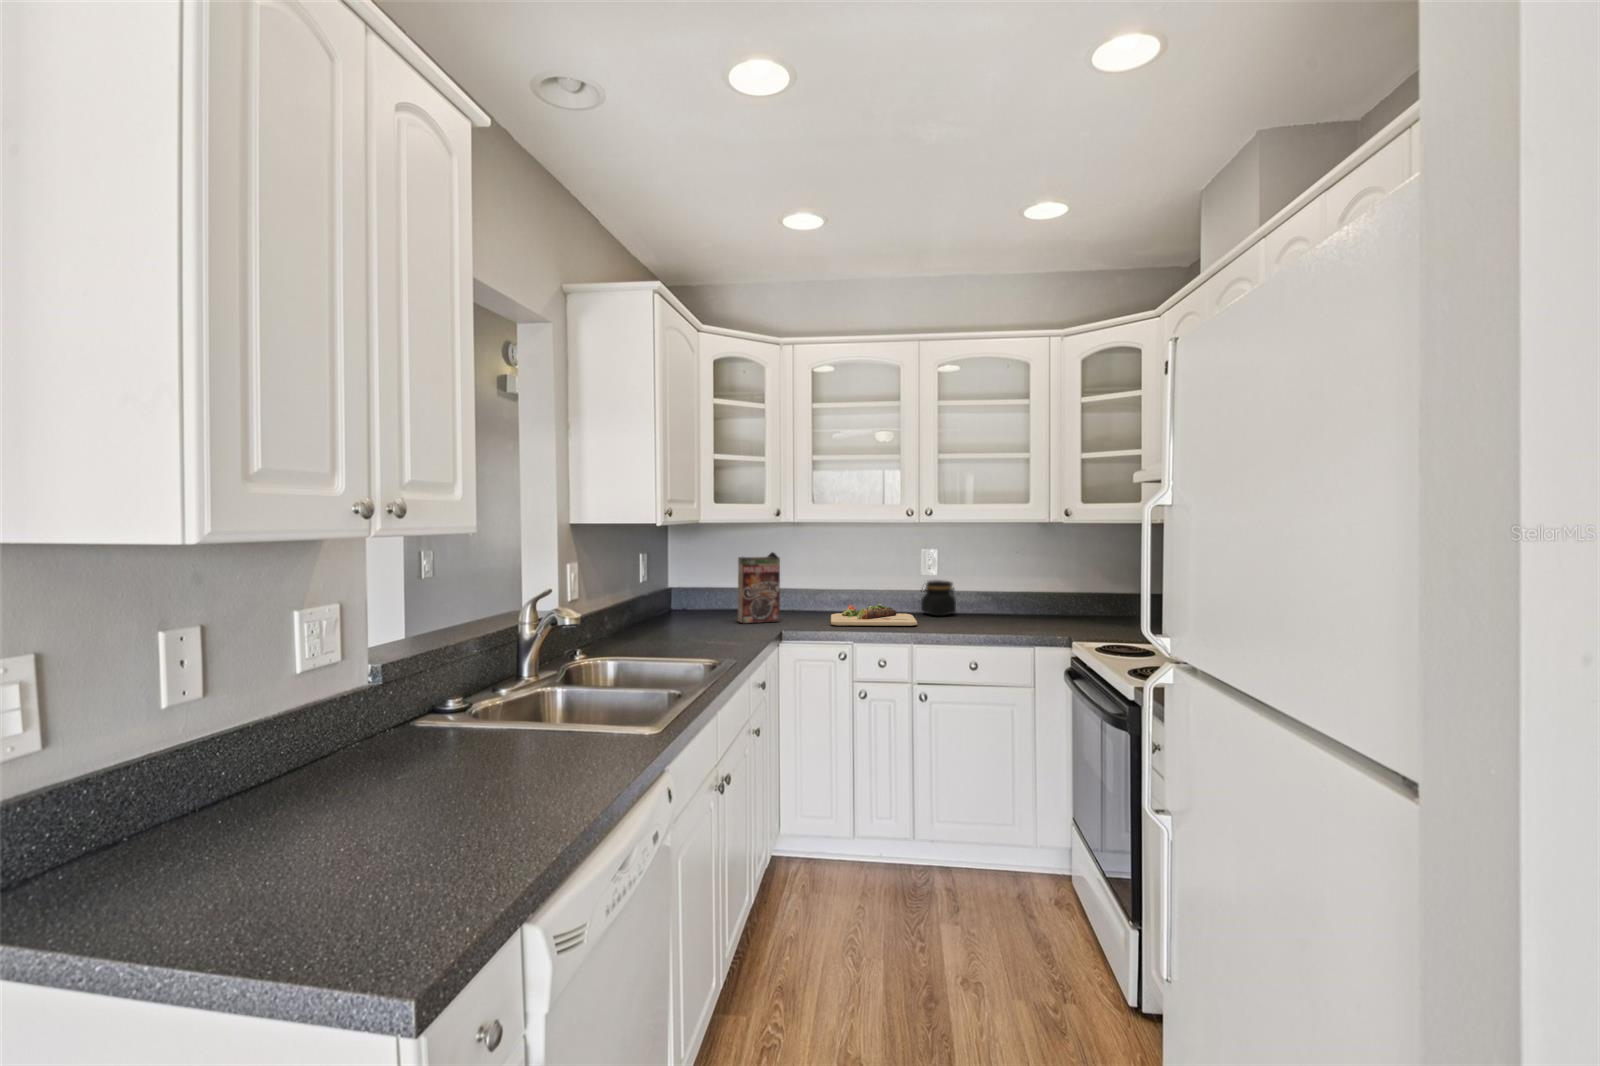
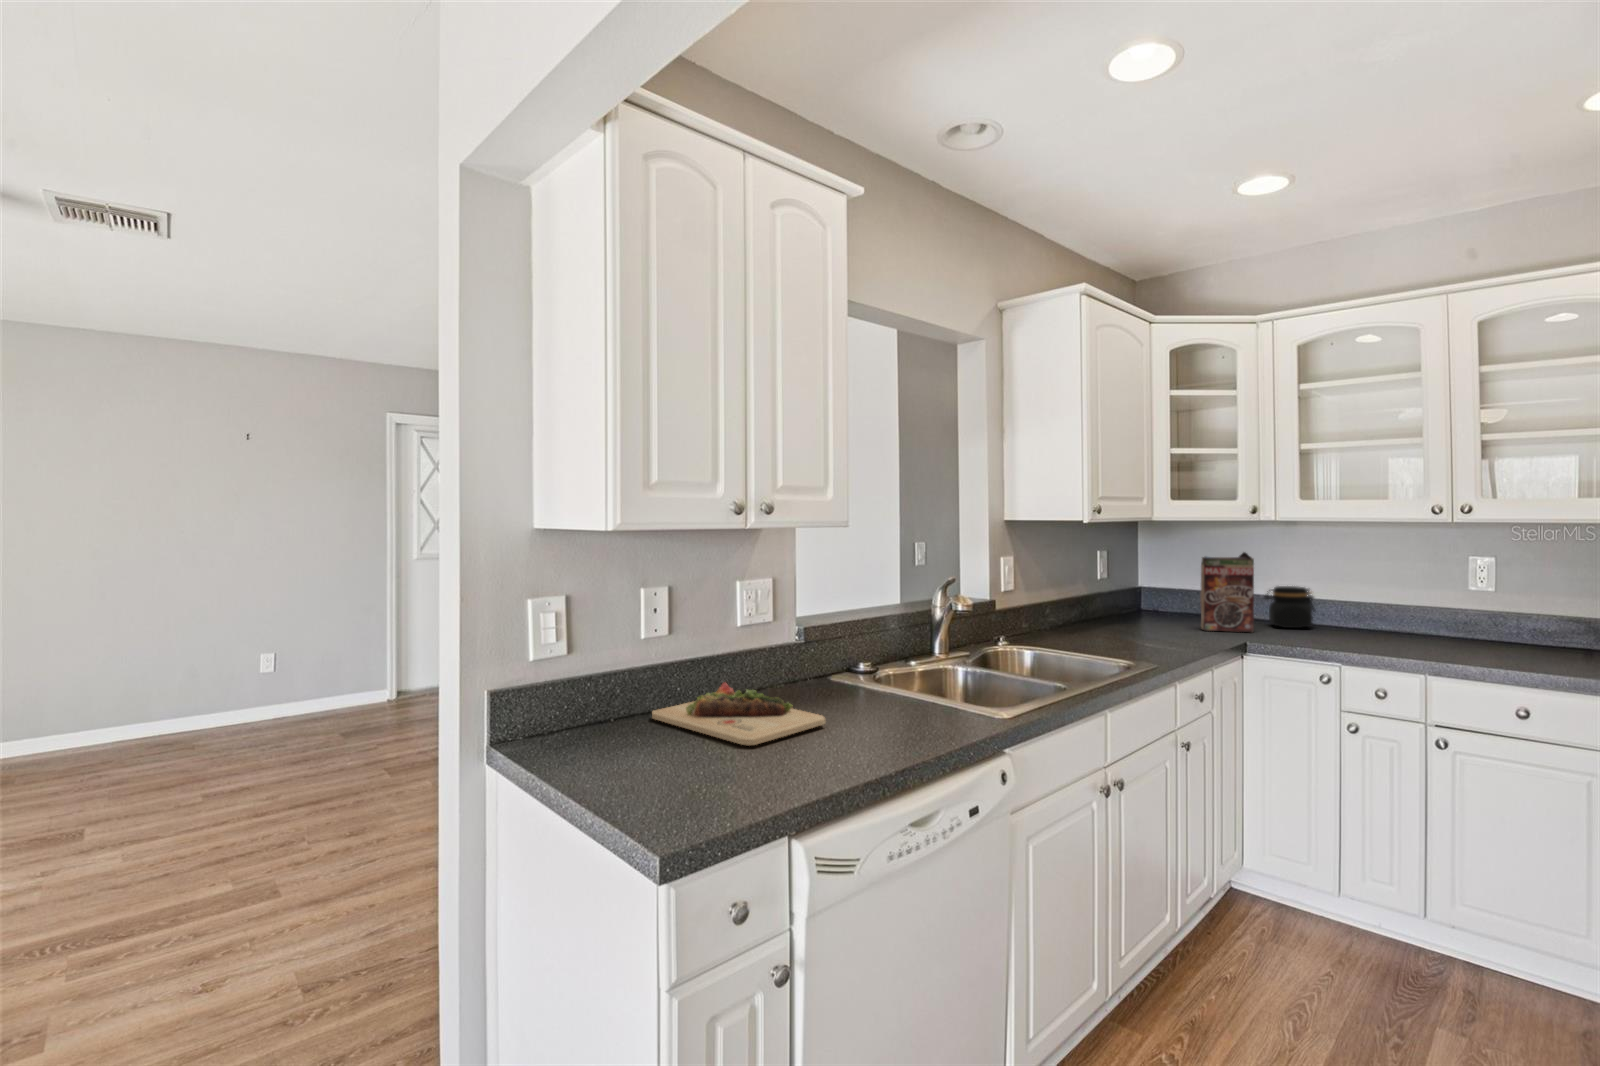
jar: present [921,580,956,616] -> present [1265,586,1315,628]
cutting board: present [831,604,917,626] -> present [652,683,826,746]

